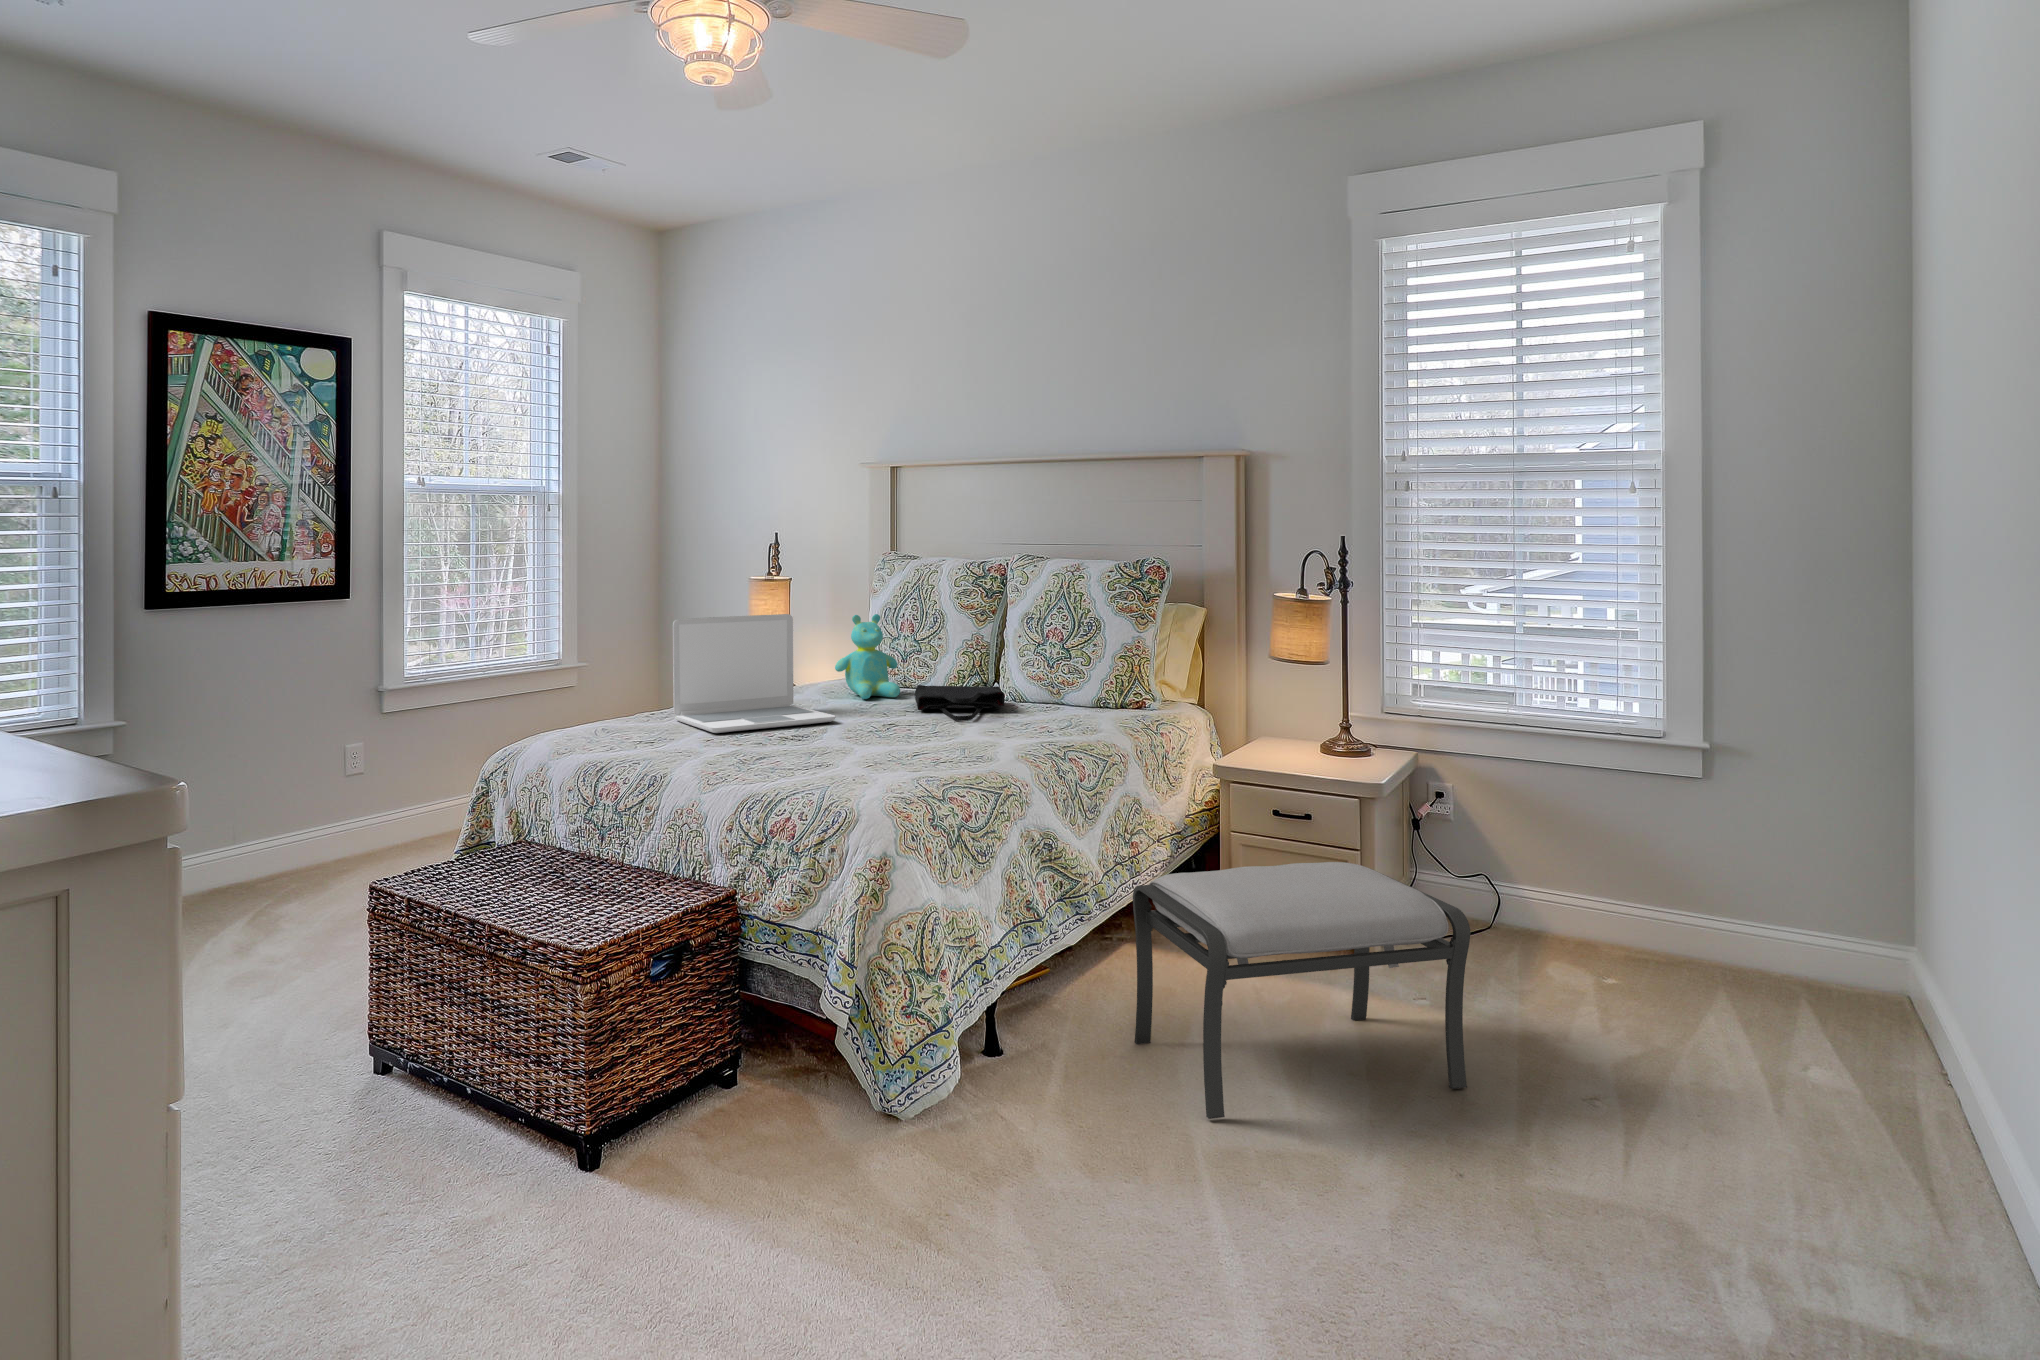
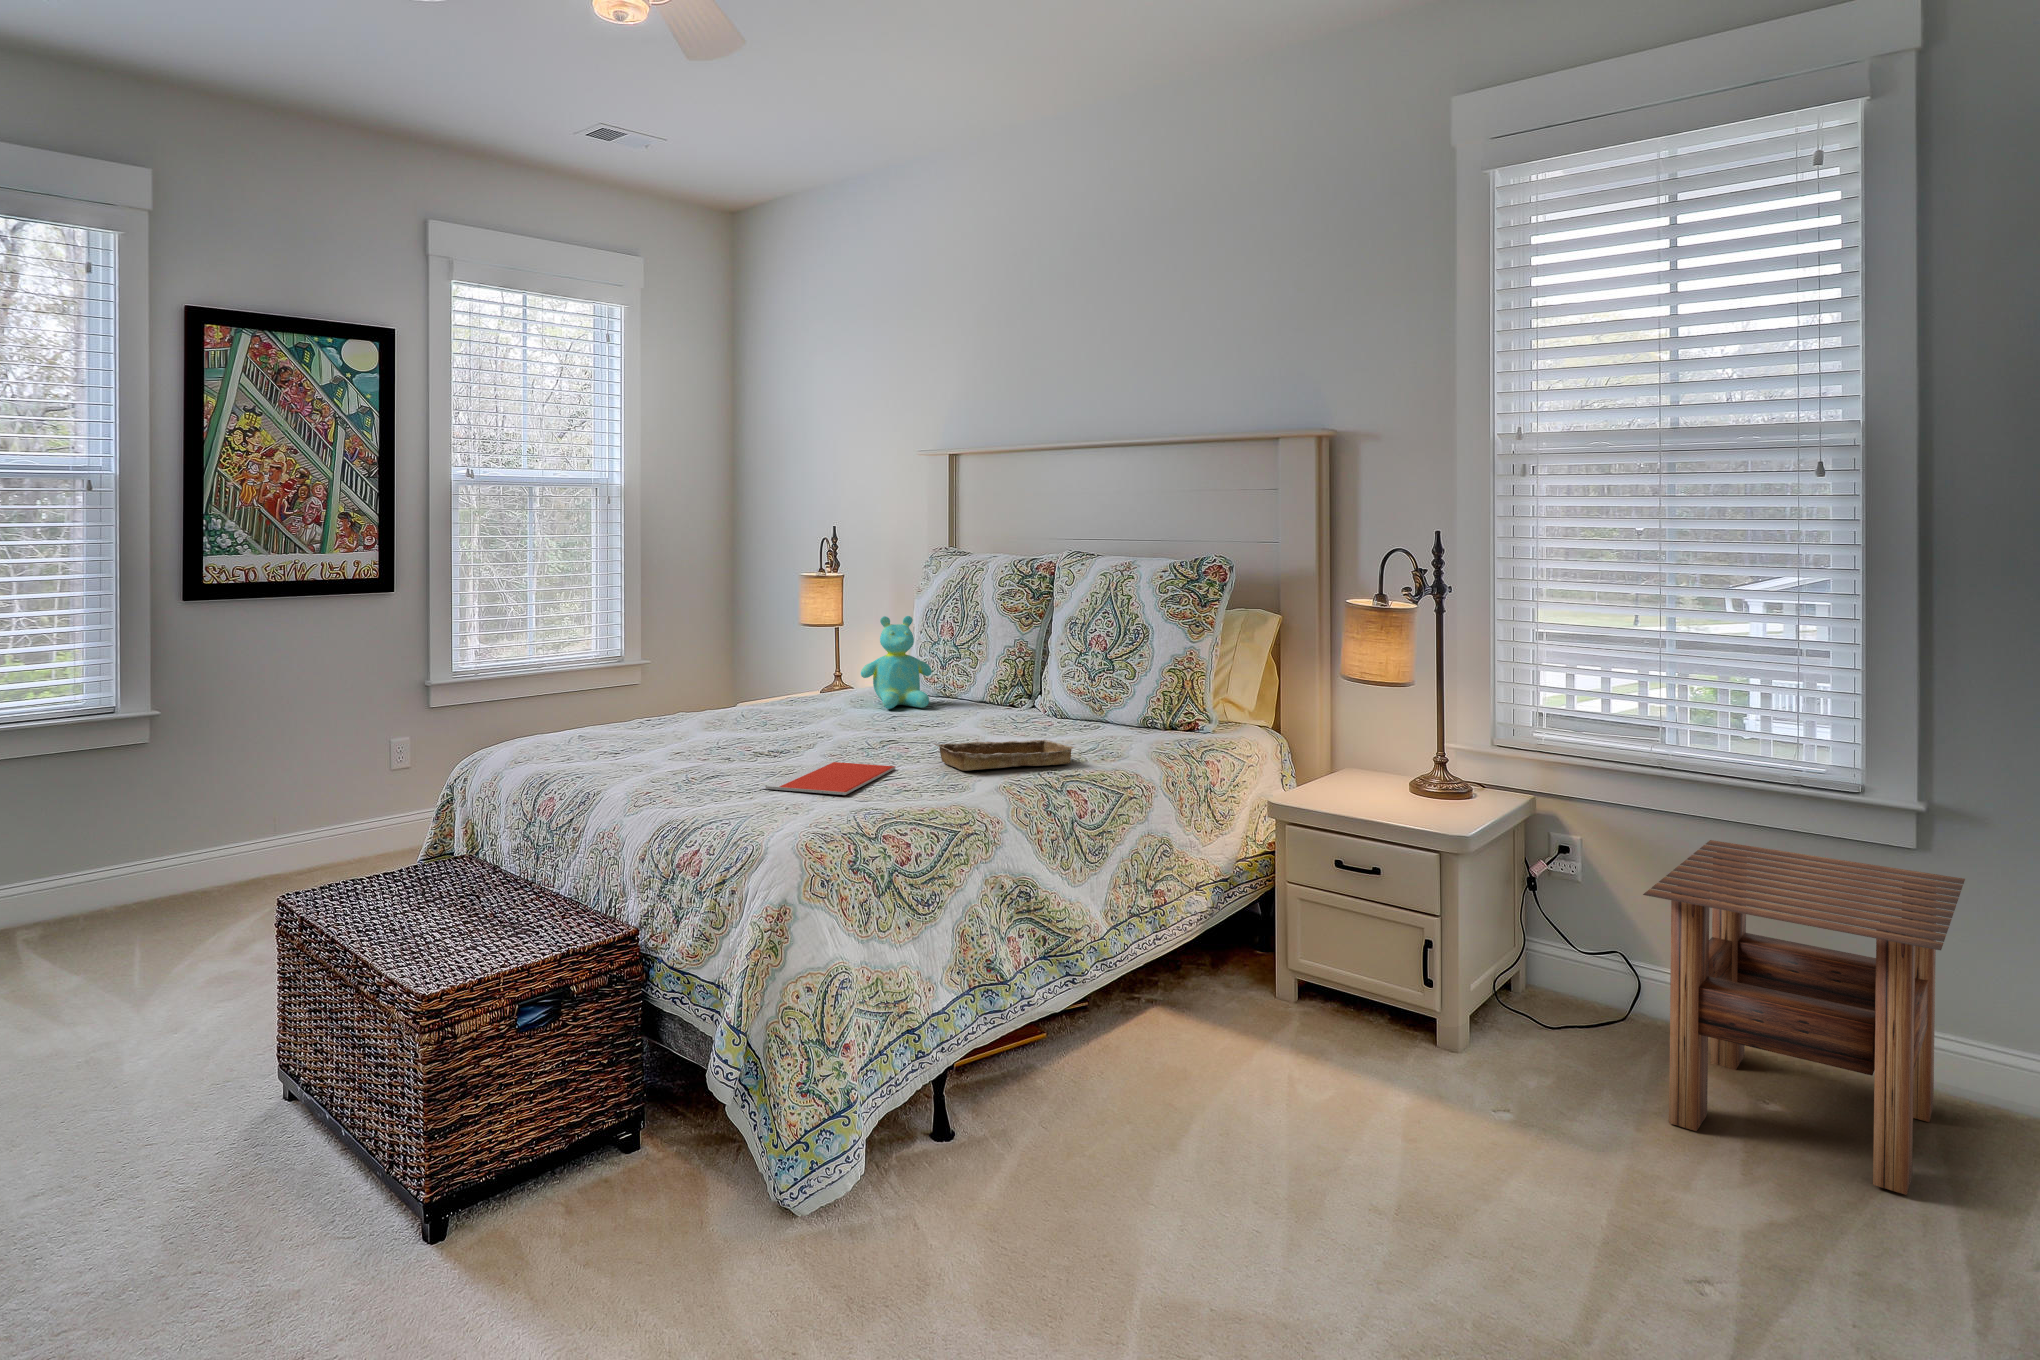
laptop: present [673,614,835,733] -> none [664,614,832,743]
tote bag: present [915,685,1005,721] -> none [933,695,1038,738]
tray: none [944,719,1067,747] -> present [934,740,1075,771]
notebook: none [821,744,918,769] -> present [766,761,896,795]
side table: none [1524,782,1740,1033] -> present [1643,840,1965,1195]
ottoman: present [1133,862,1470,1119] -> none [1117,933,1537,1257]

